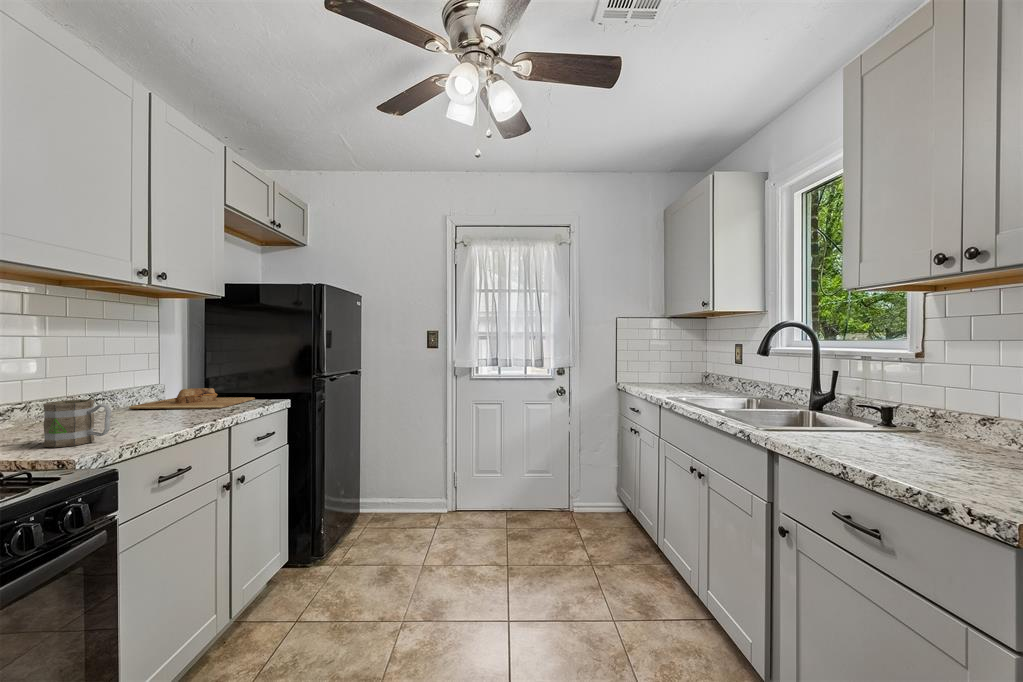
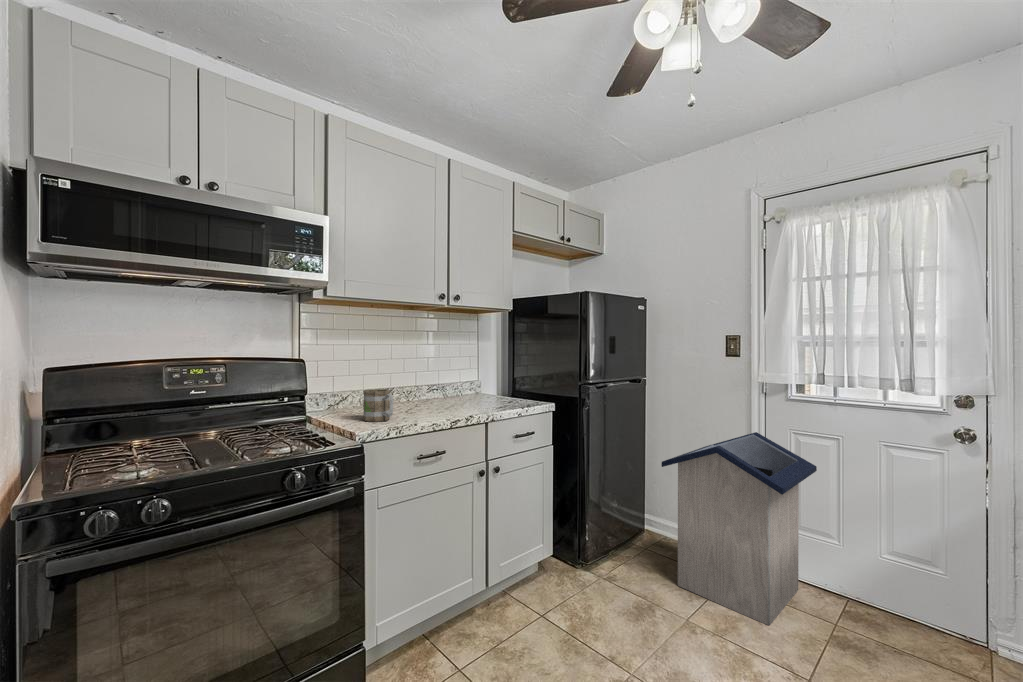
cutting board: present [129,388,255,409] -> none [451,386,534,405]
trash can: none [391,406,492,547] -> present [661,432,817,625]

